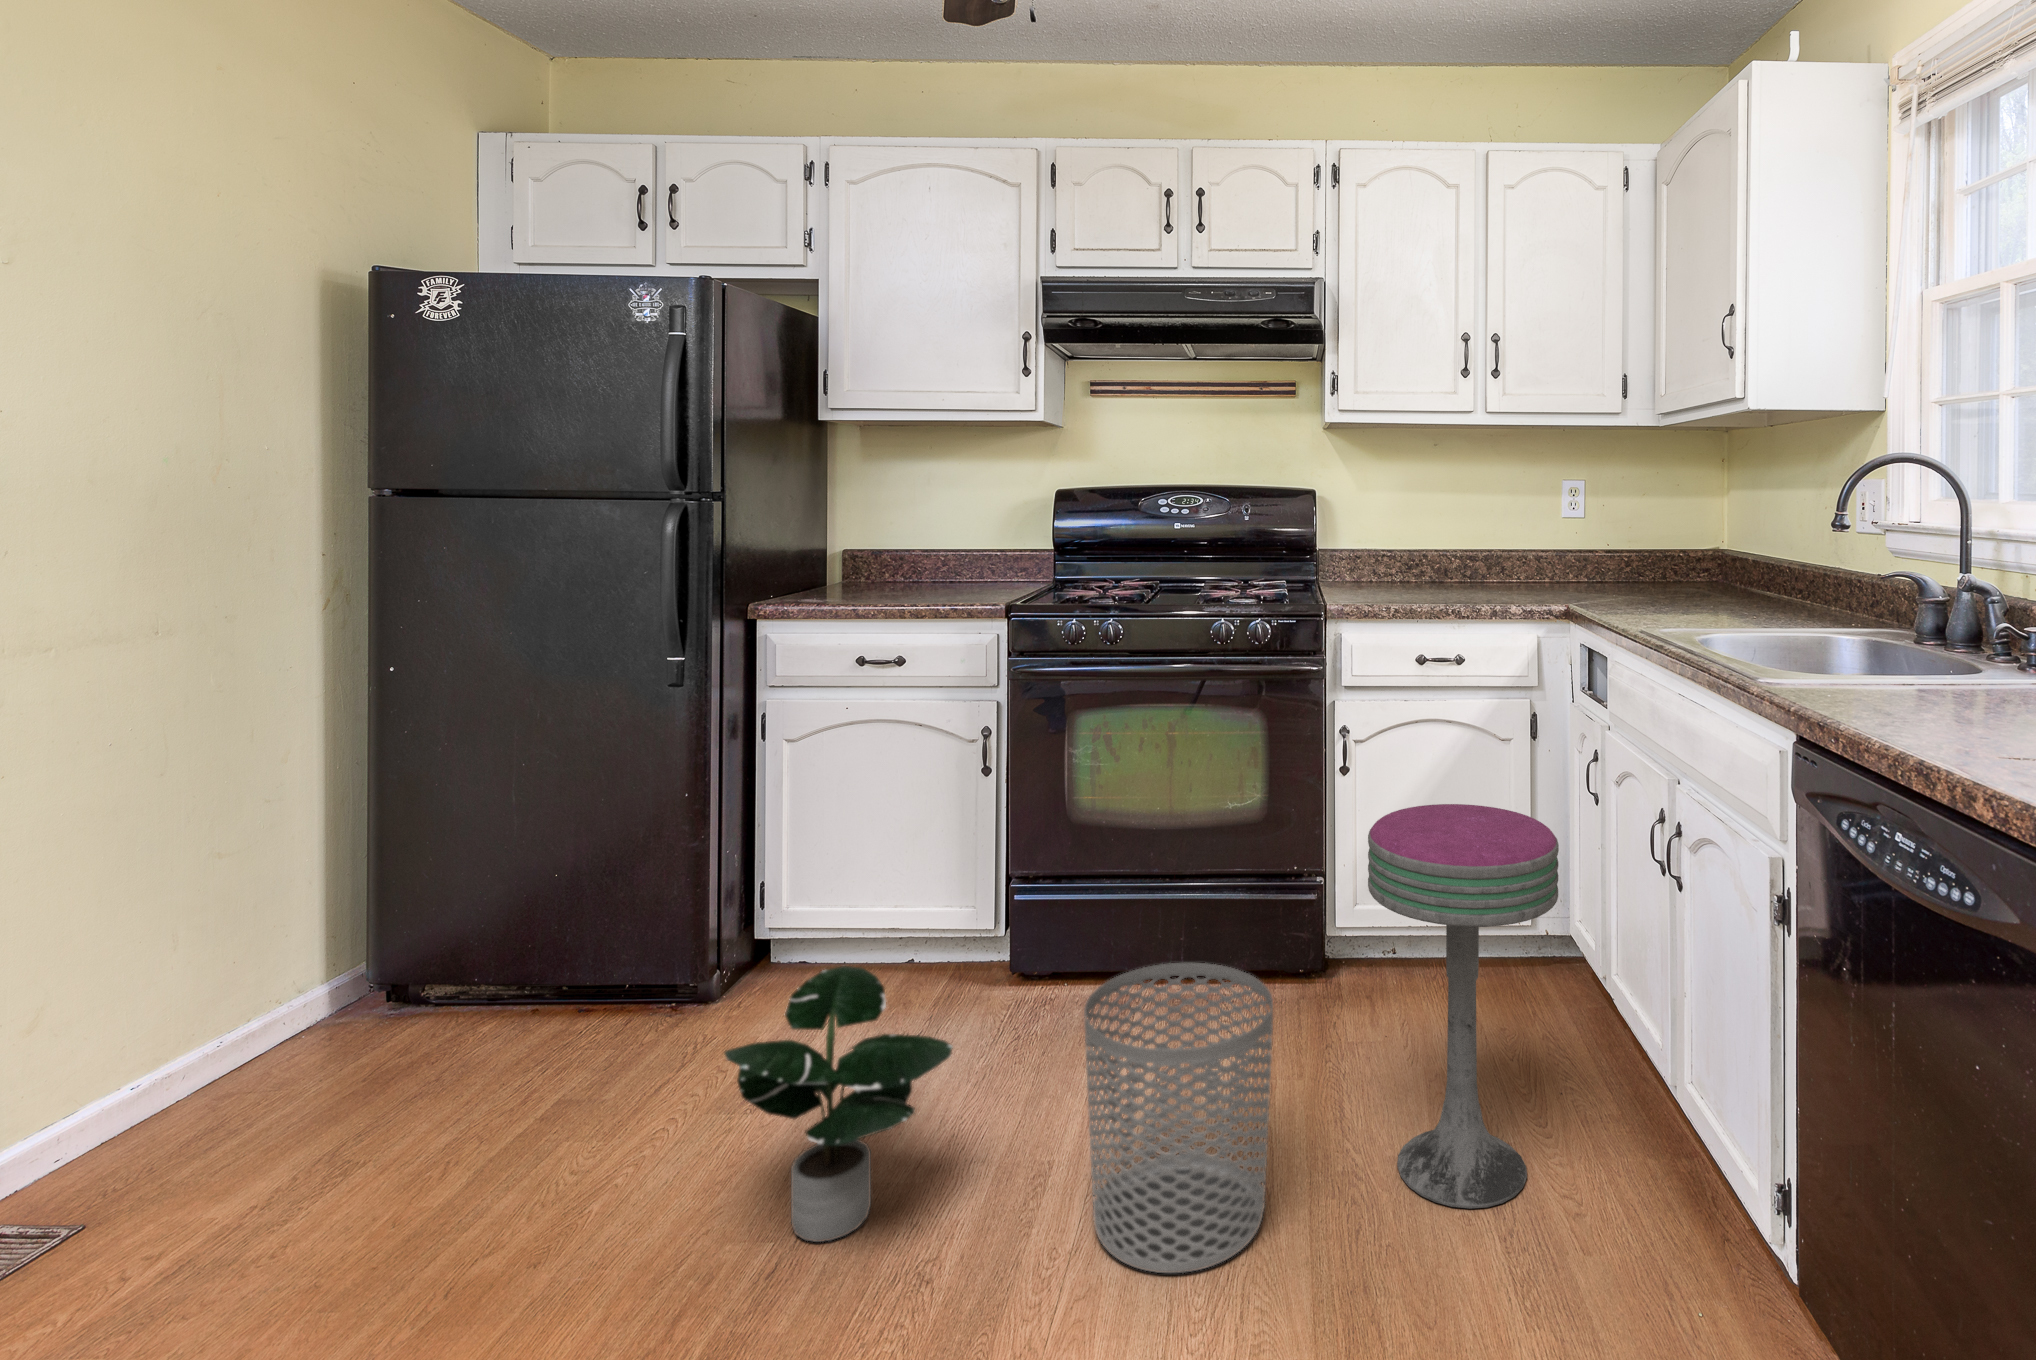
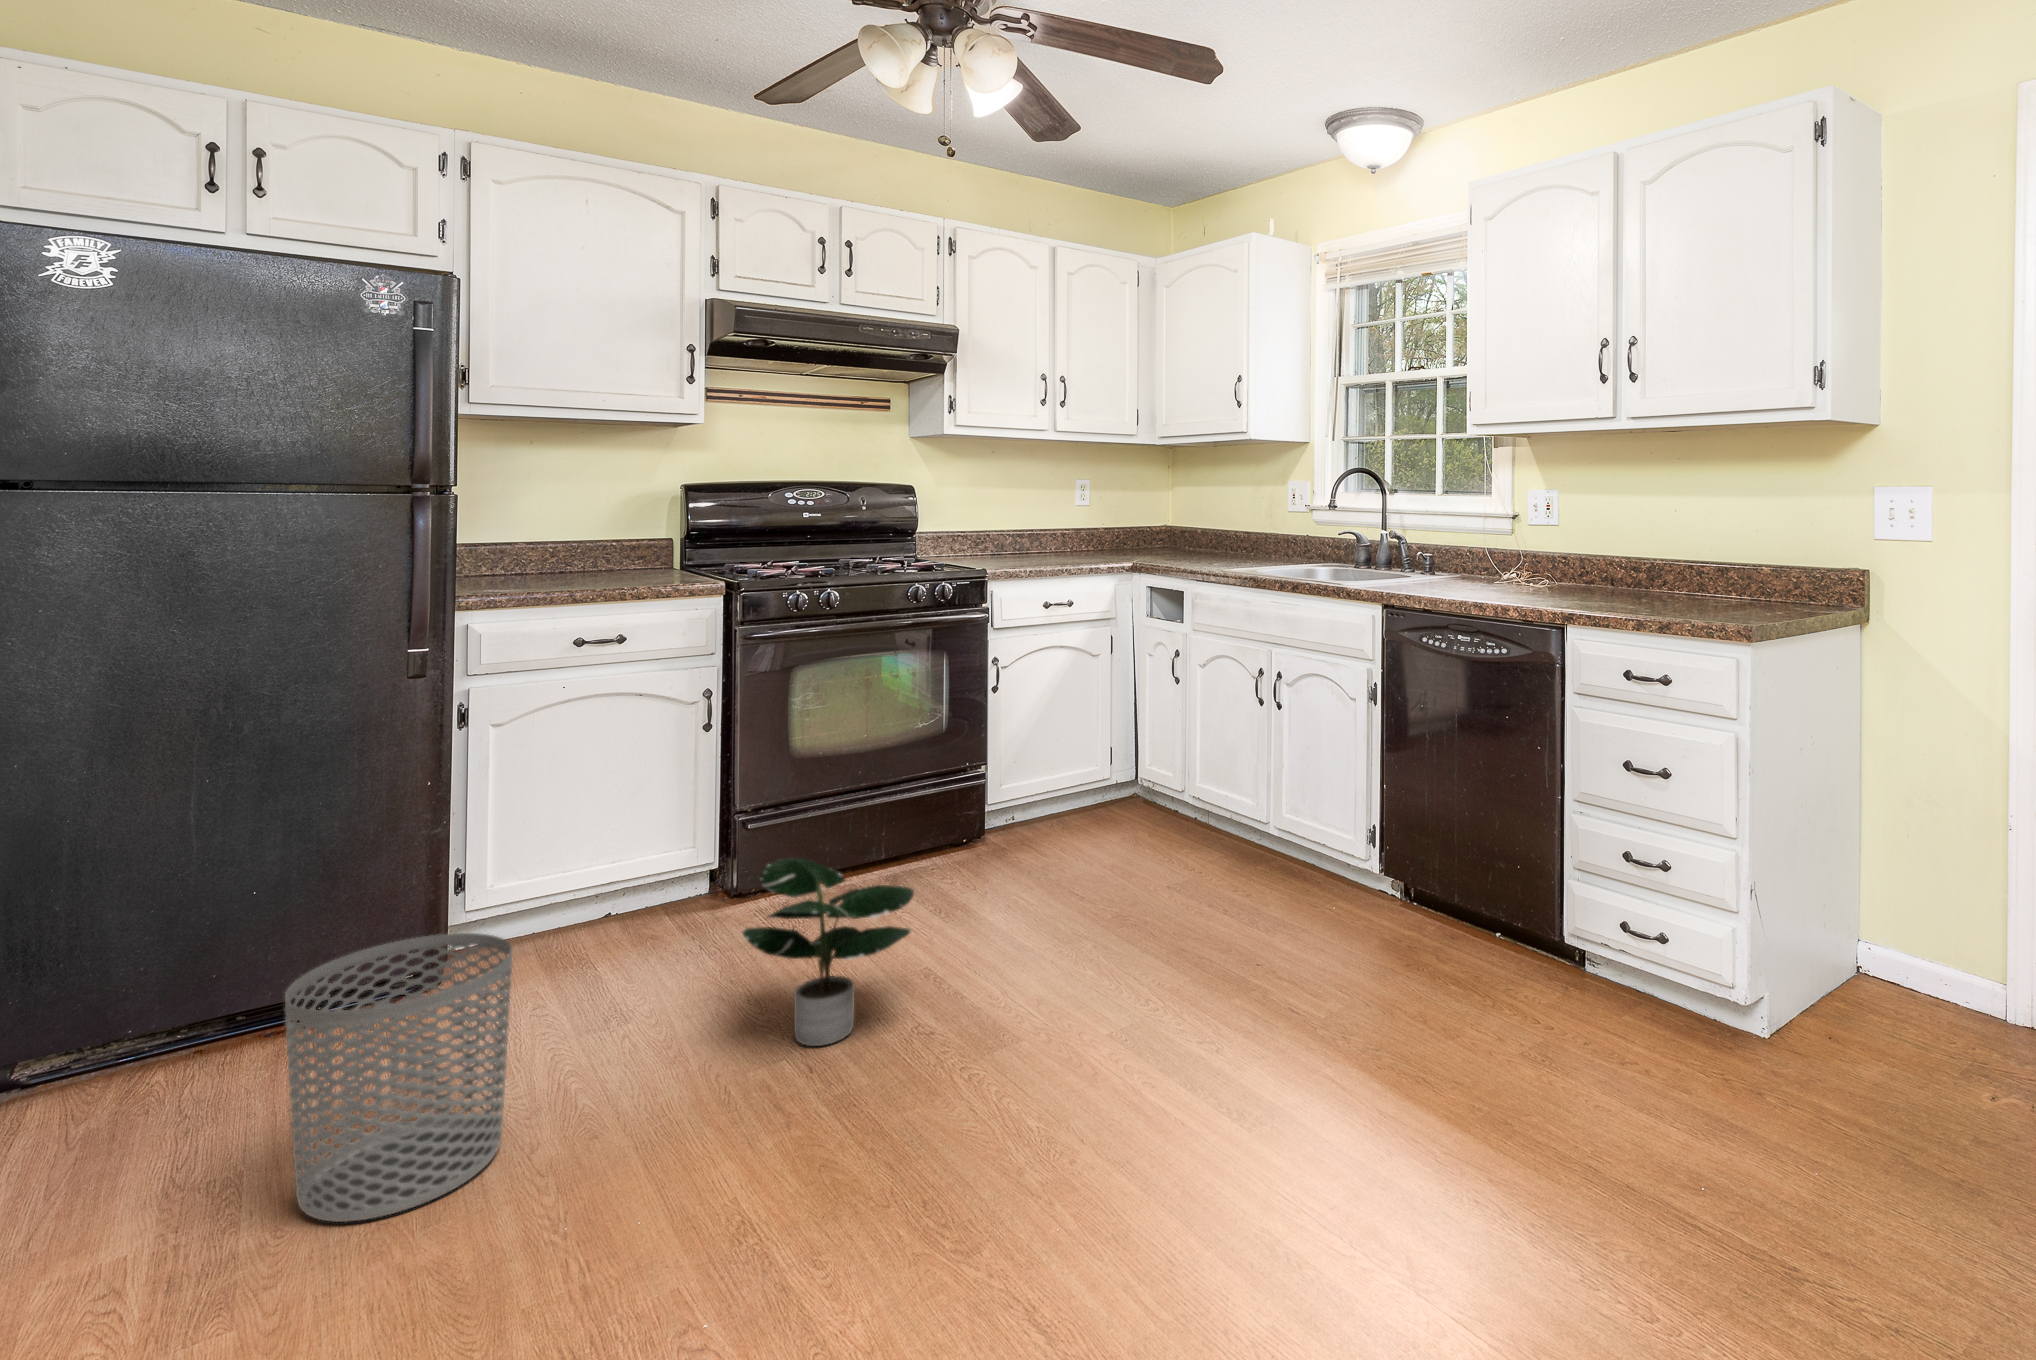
bar stool: present [1368,804,1559,1209] -> none [1126,682,1241,912]
waste bin: present [1084,963,1273,1273] -> present [285,933,512,1222]

